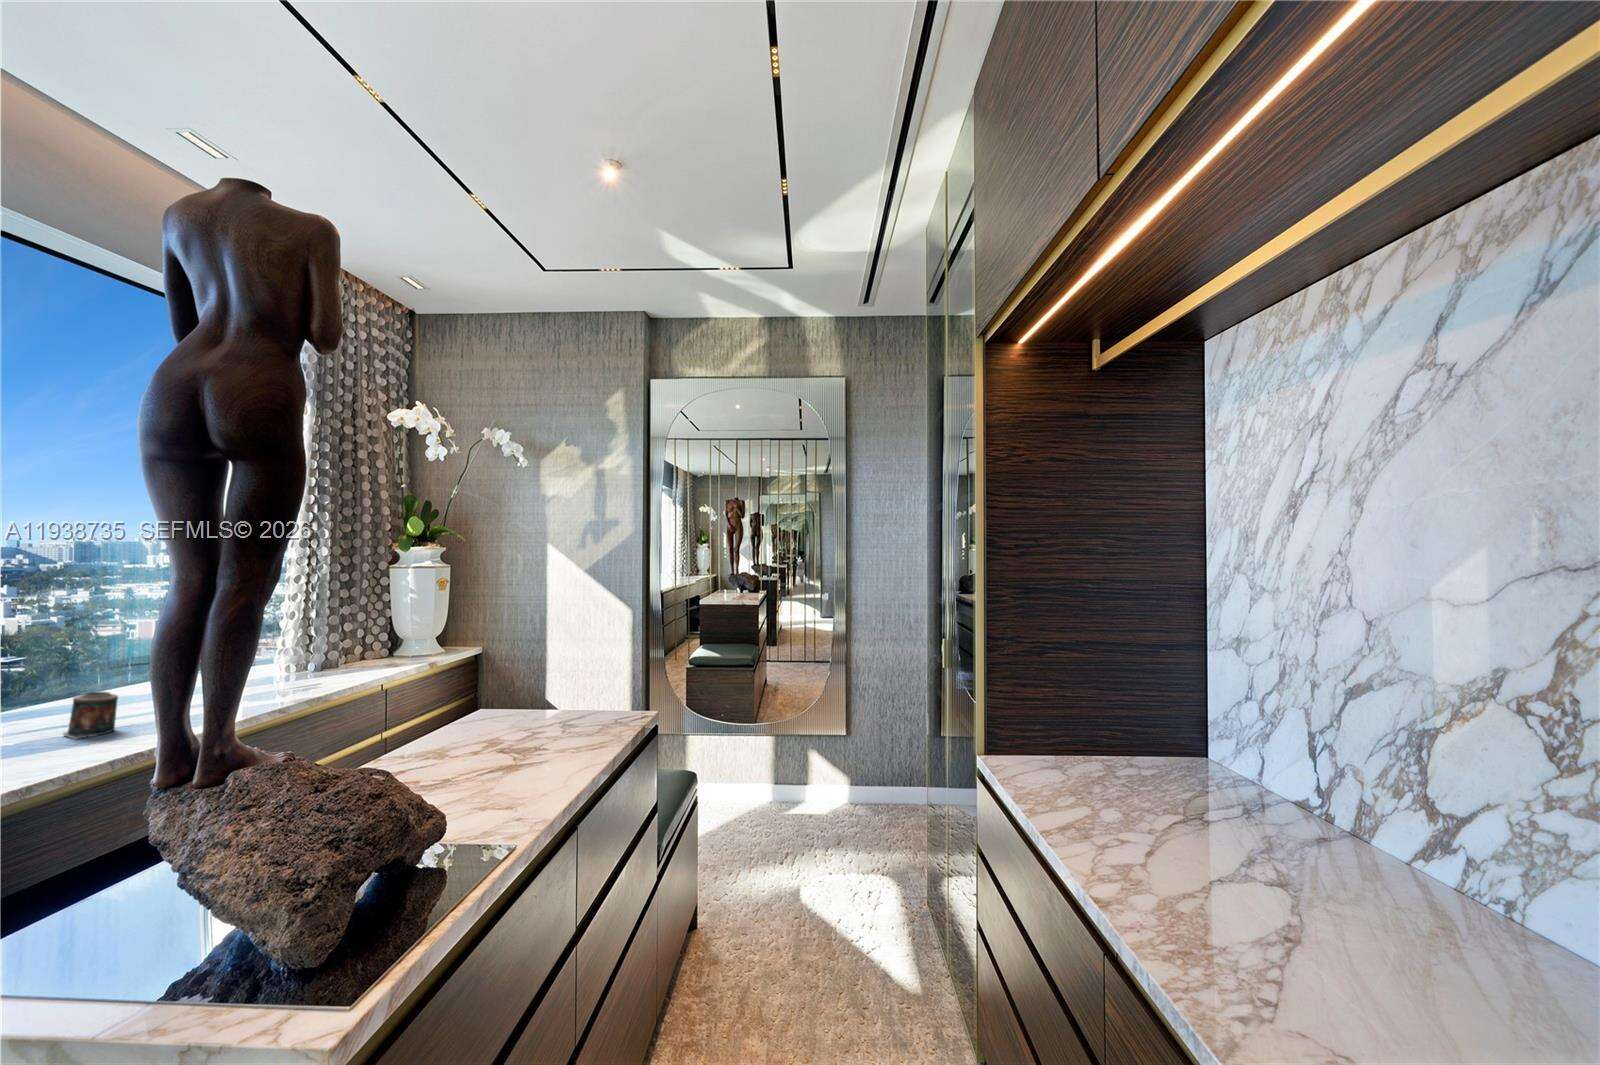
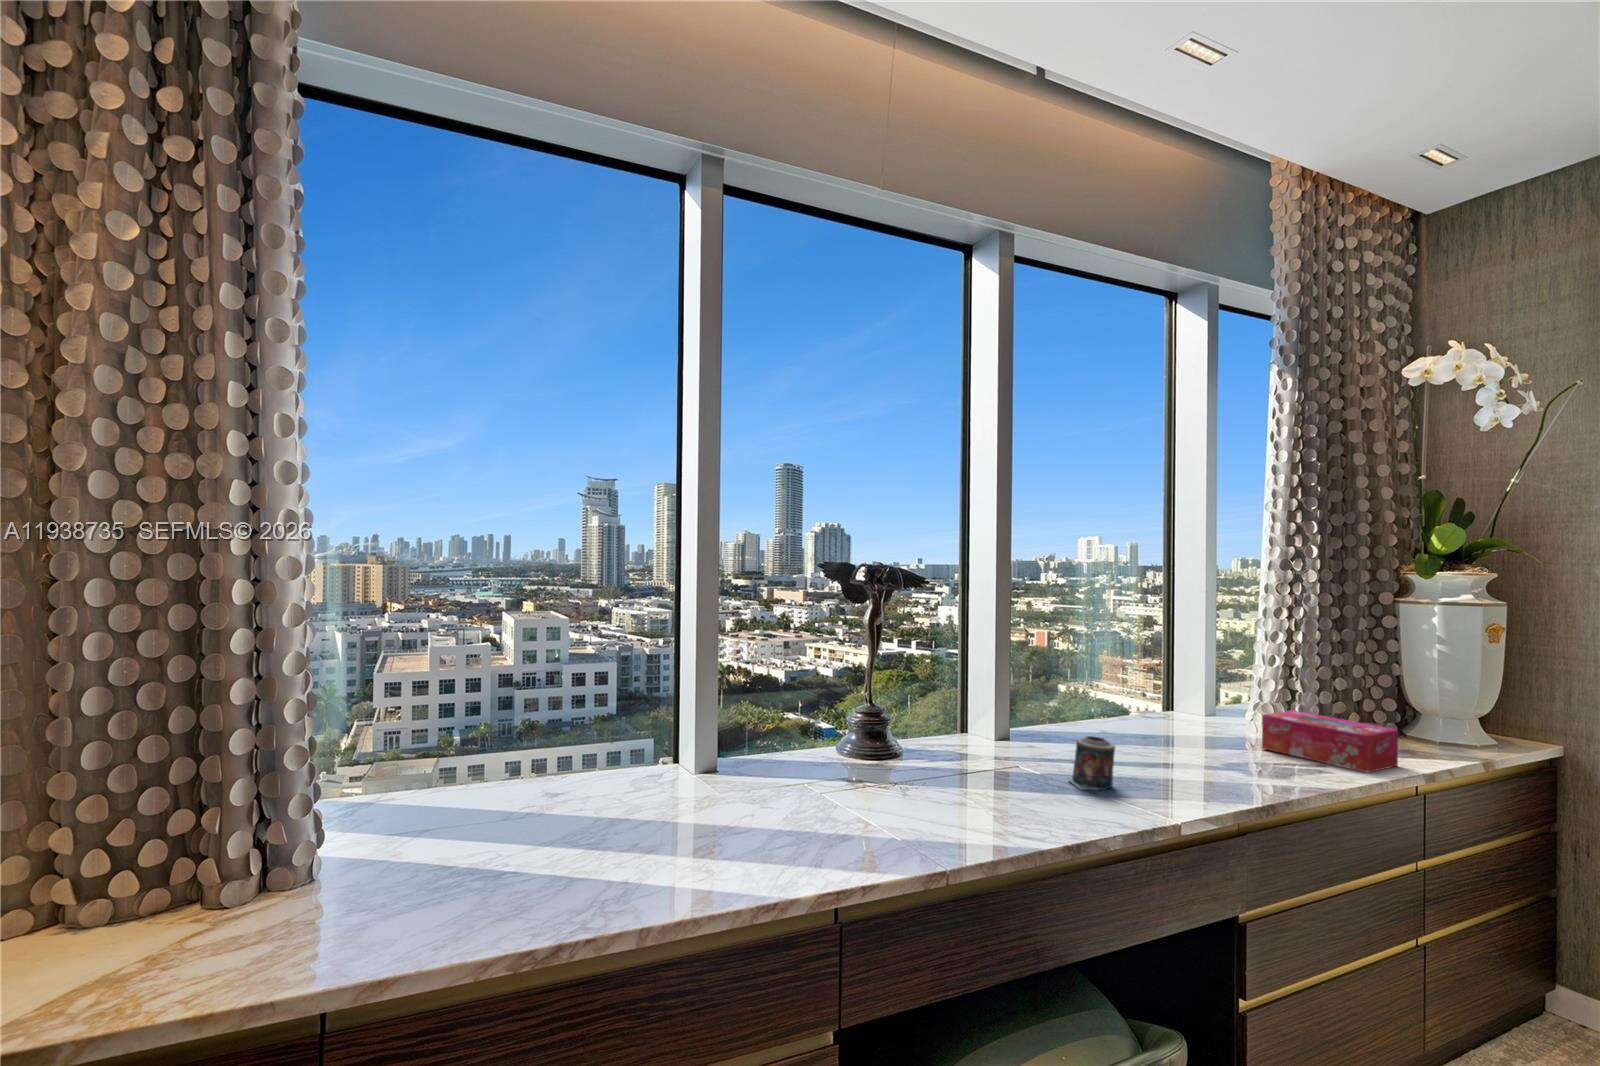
tissue box: none [277,648,375,681] -> present [1262,710,1398,772]

